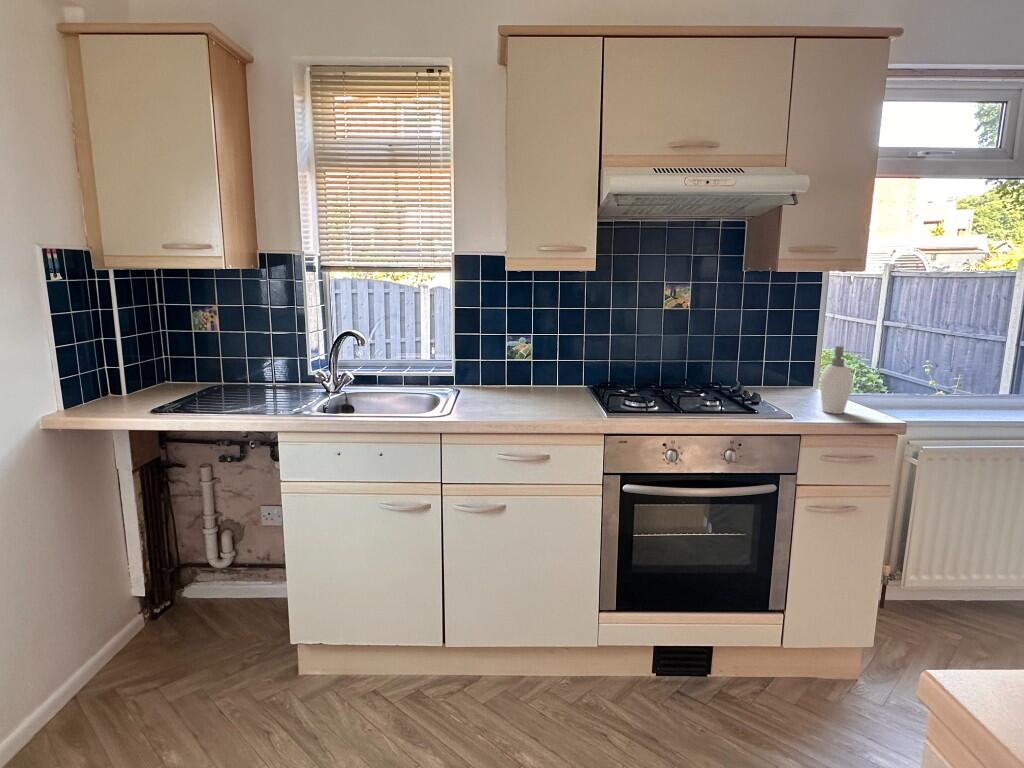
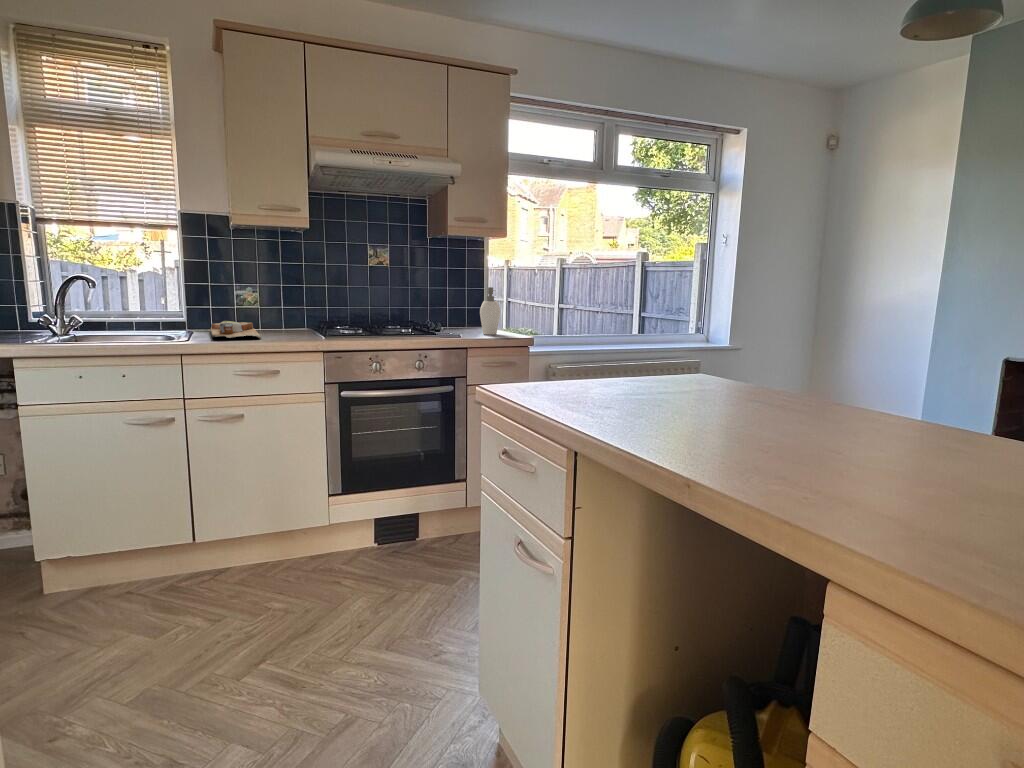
cutting board: none [477,378,531,410] -> present [211,321,261,339]

